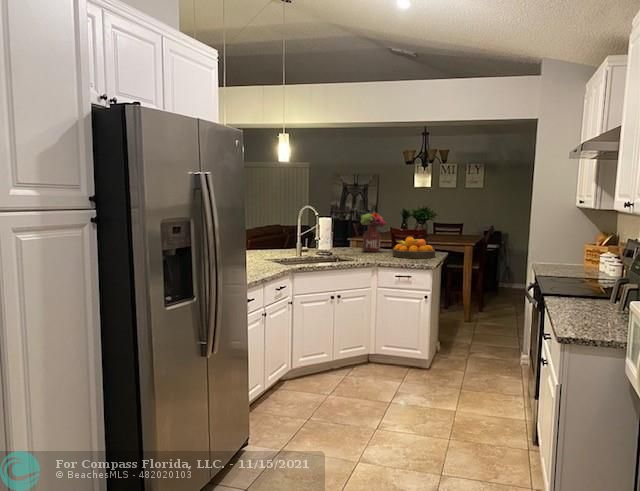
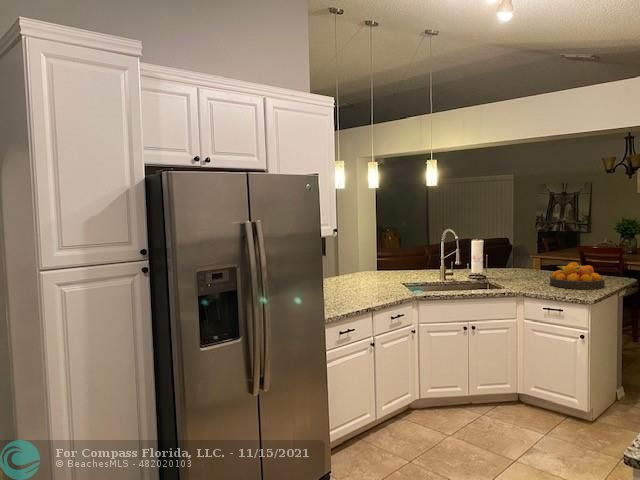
flower arrangement: present [360,213,387,252] -> none [520,233,552,276]

